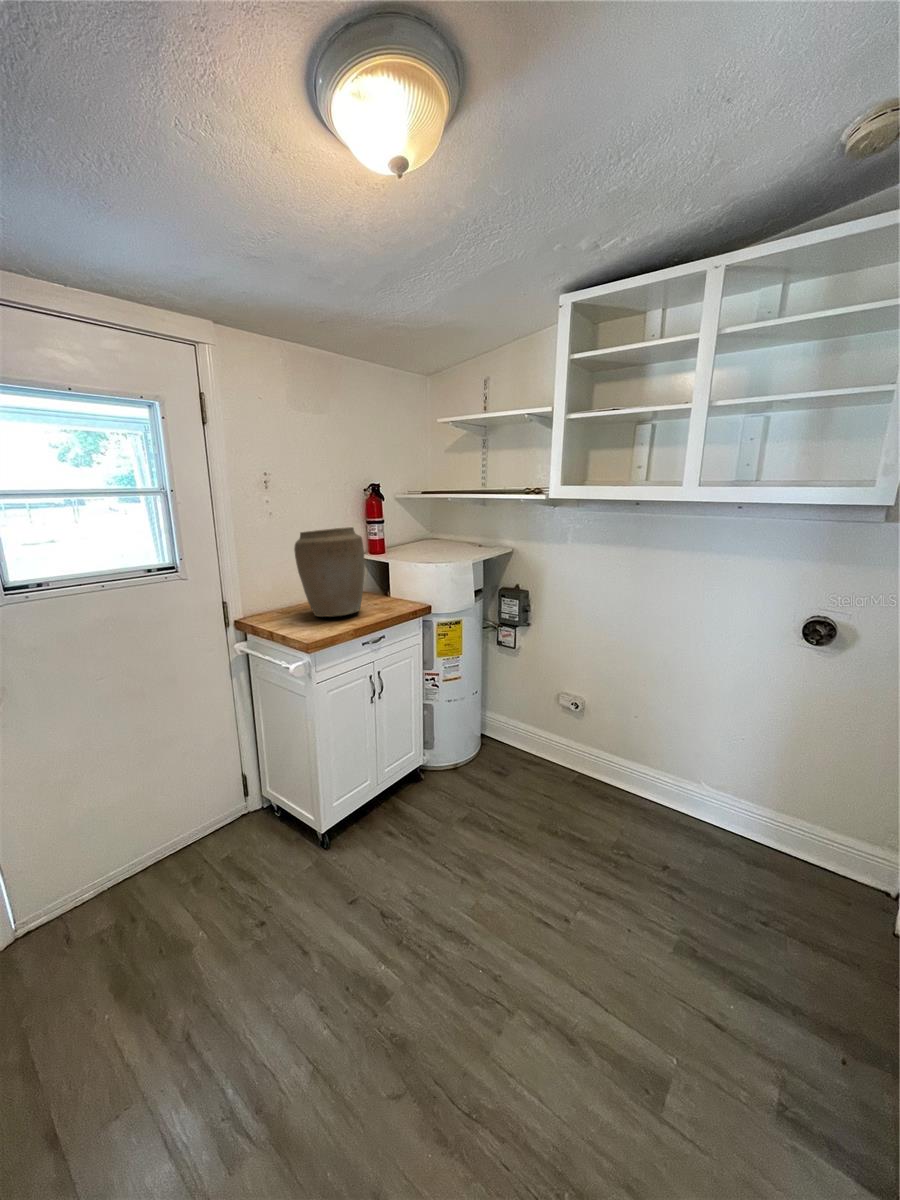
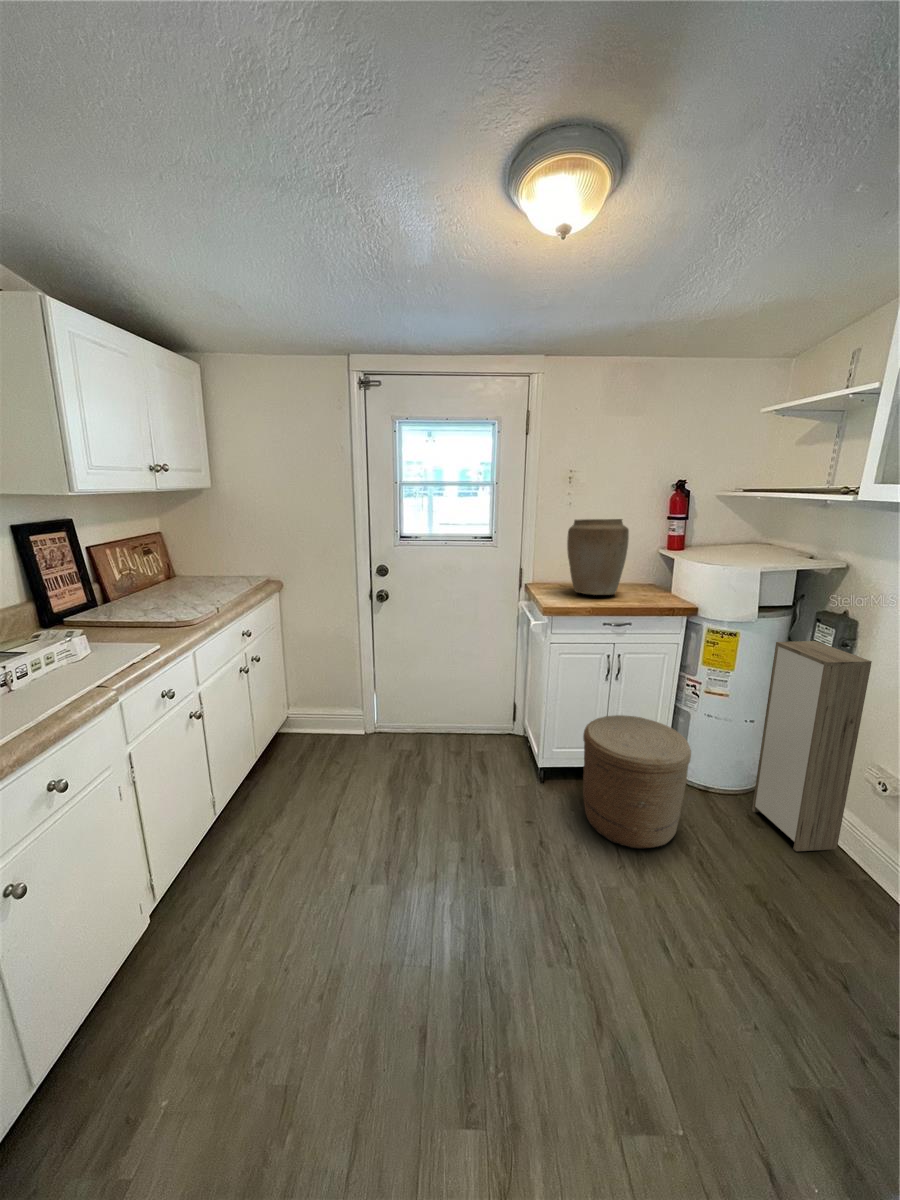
storage cabinet: none [490,613,555,781] -> present [752,641,872,851]
woven basket: none [374,725,480,867] -> present [583,715,691,849]

